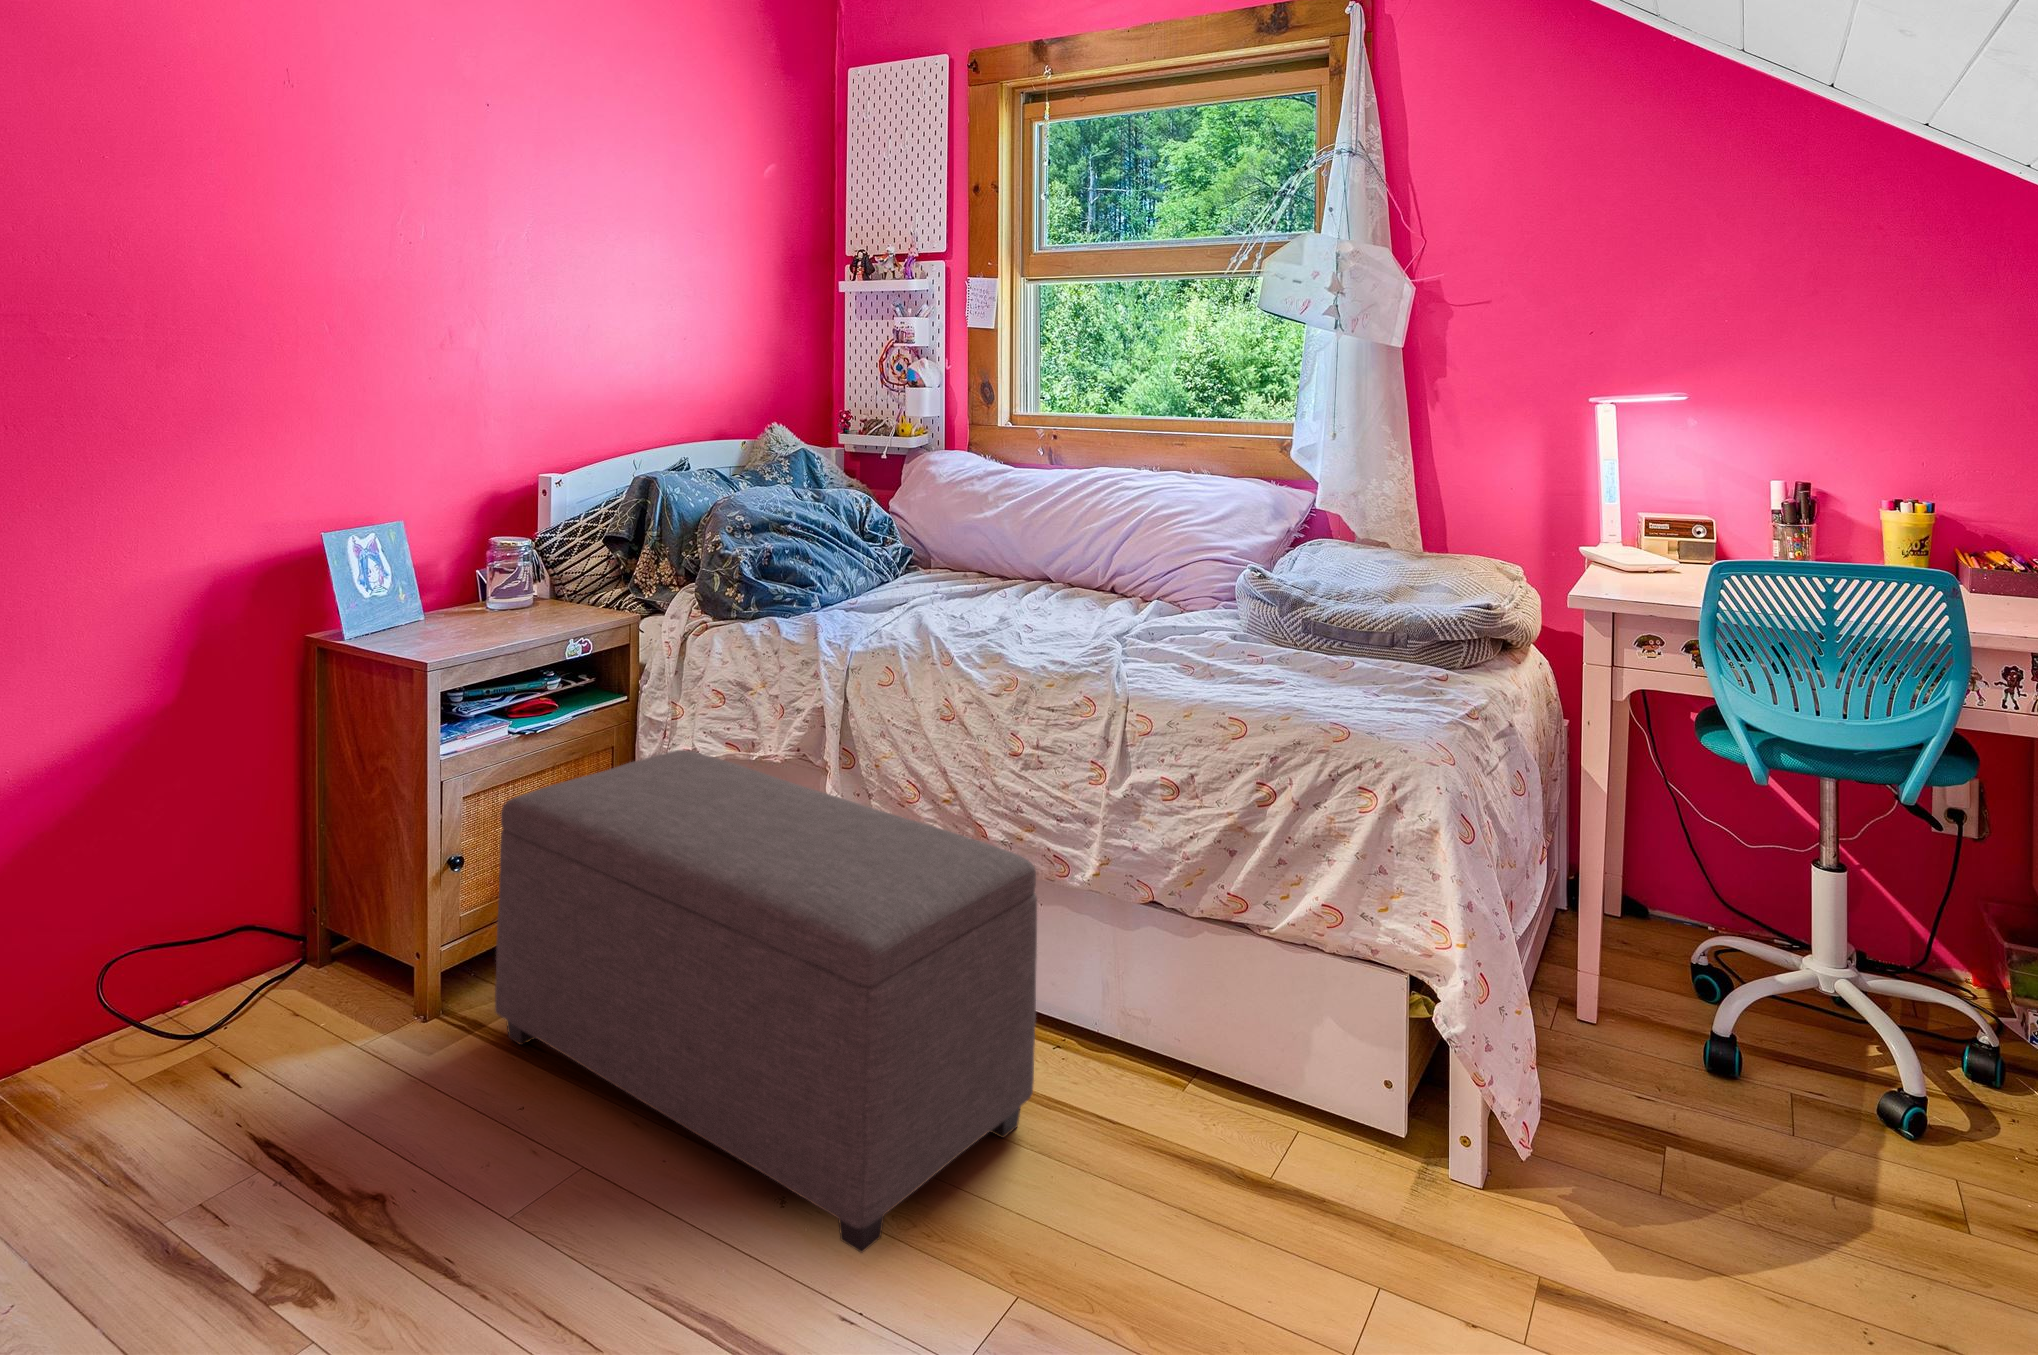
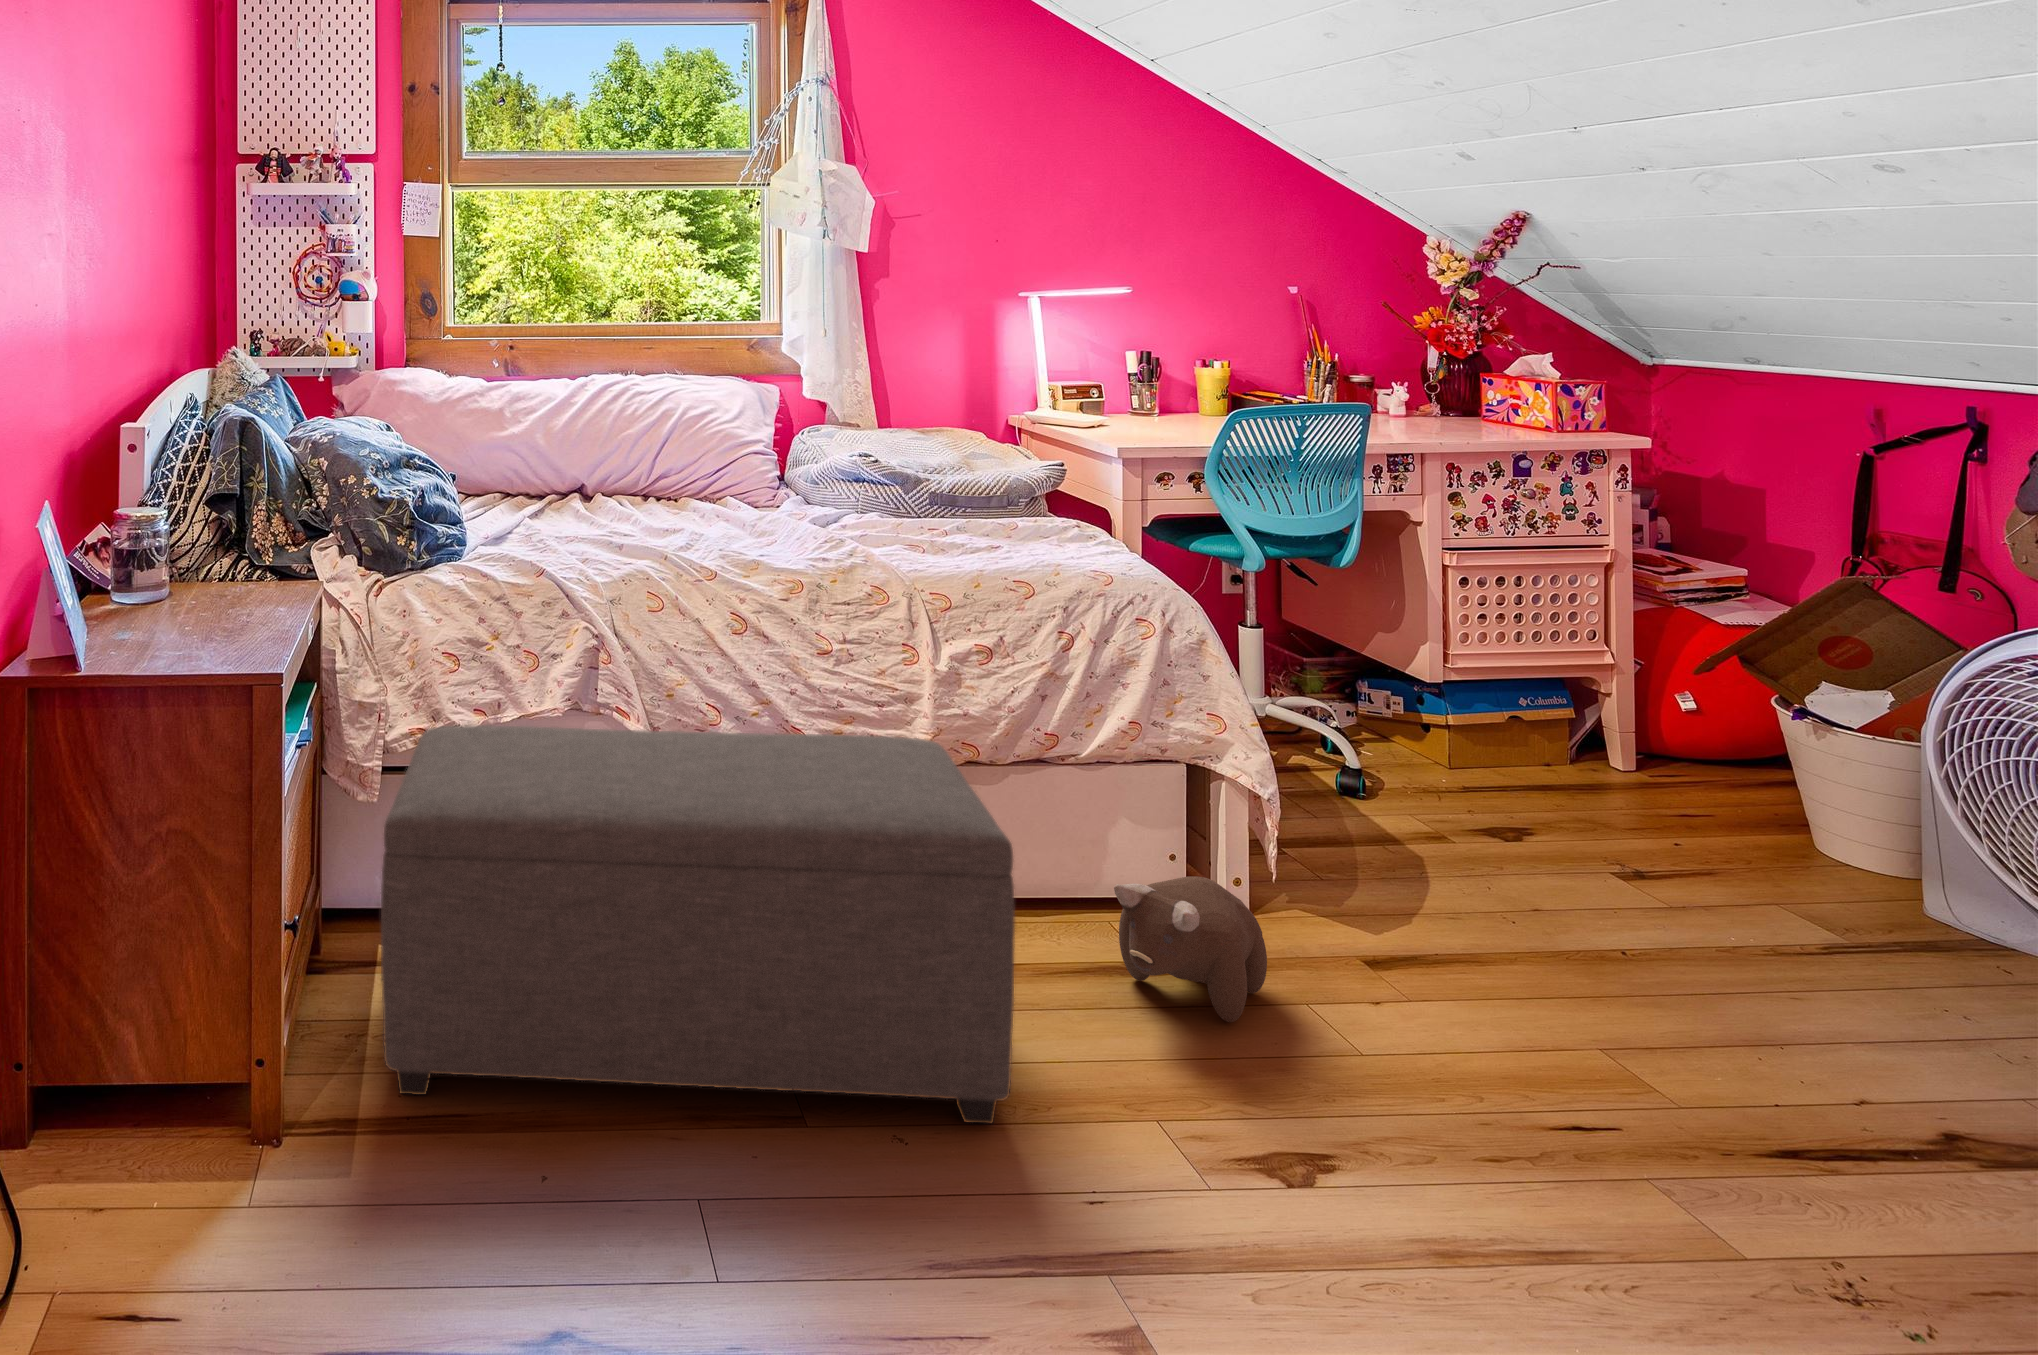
plush toy: none [1146,1073,1374,1286] -> present [1114,876,1267,1022]

